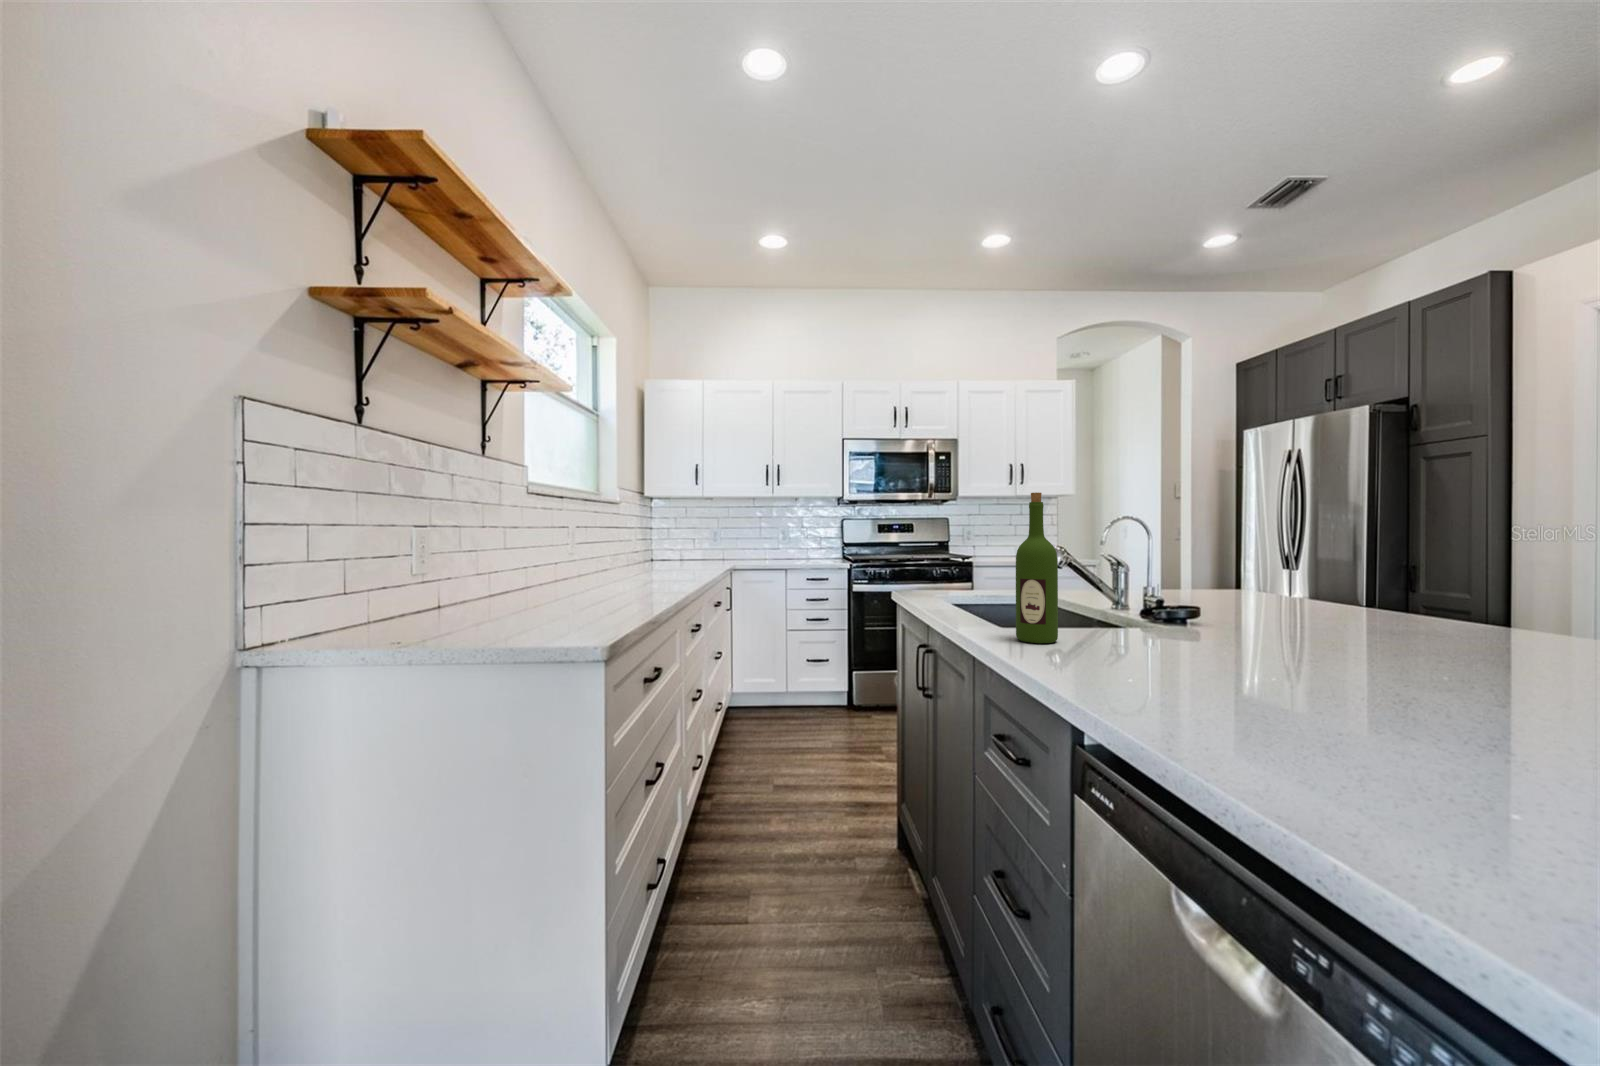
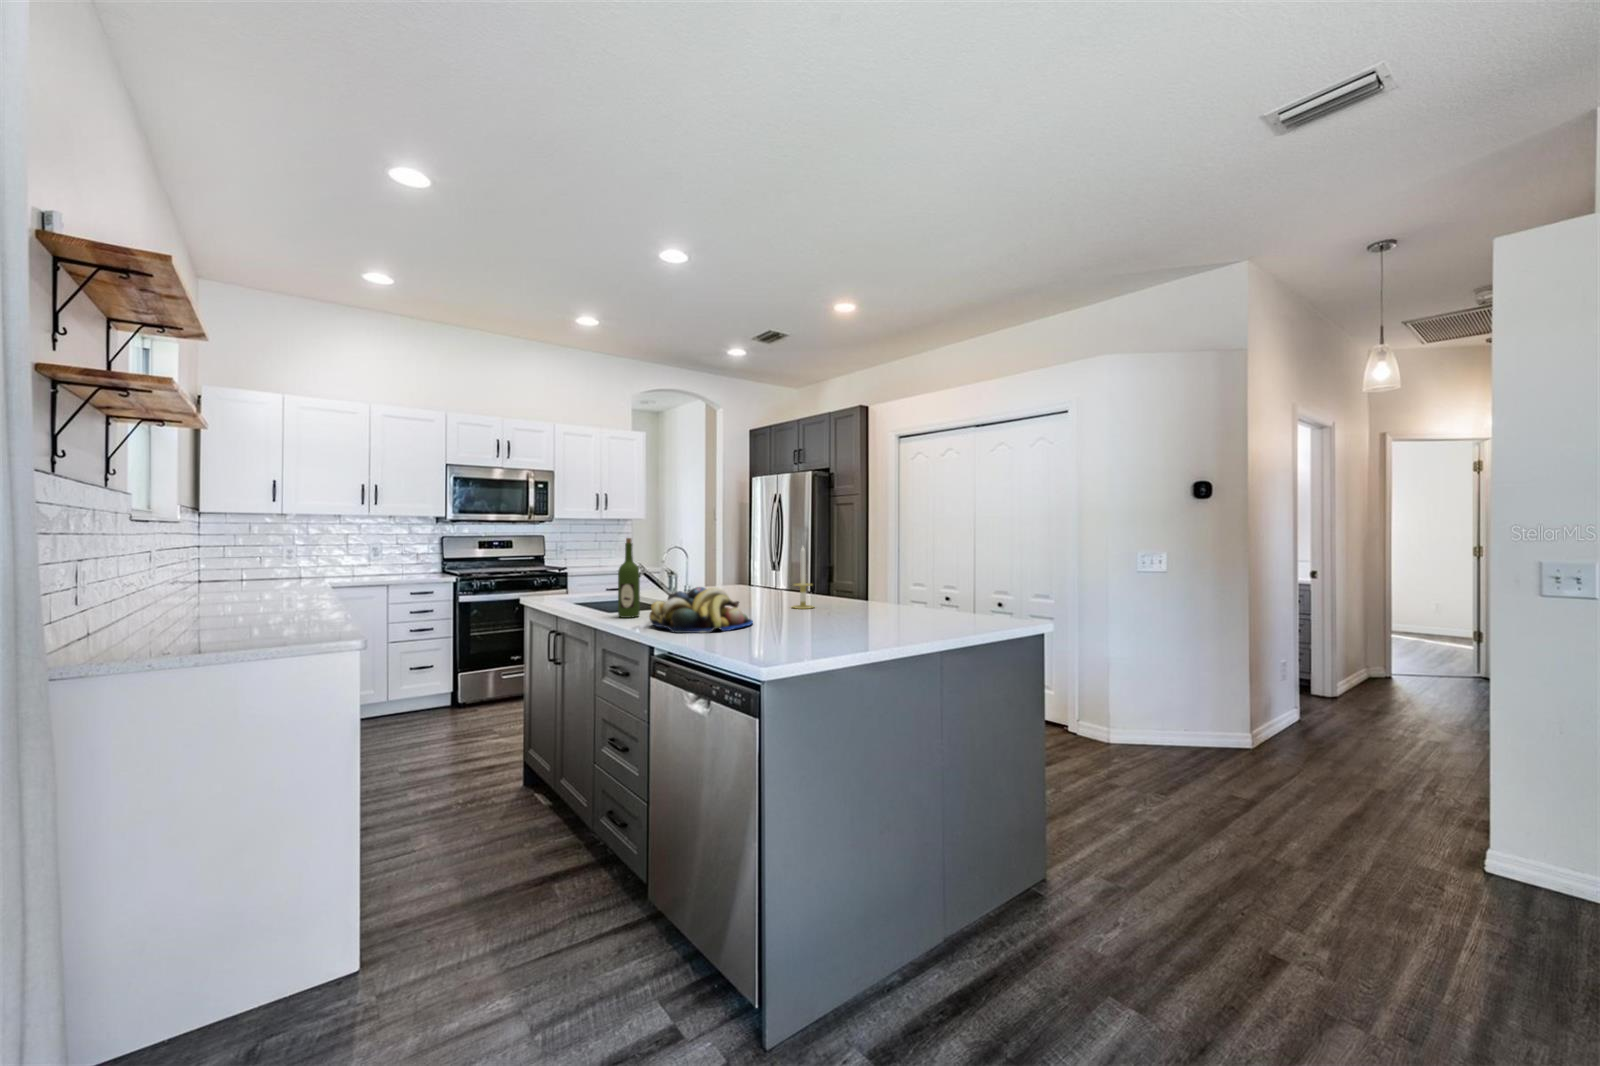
candle: none [1445,500,1532,664] -> present [792,547,814,609]
fruit bowl: none [1077,594,1382,724] -> present [649,587,753,633]

